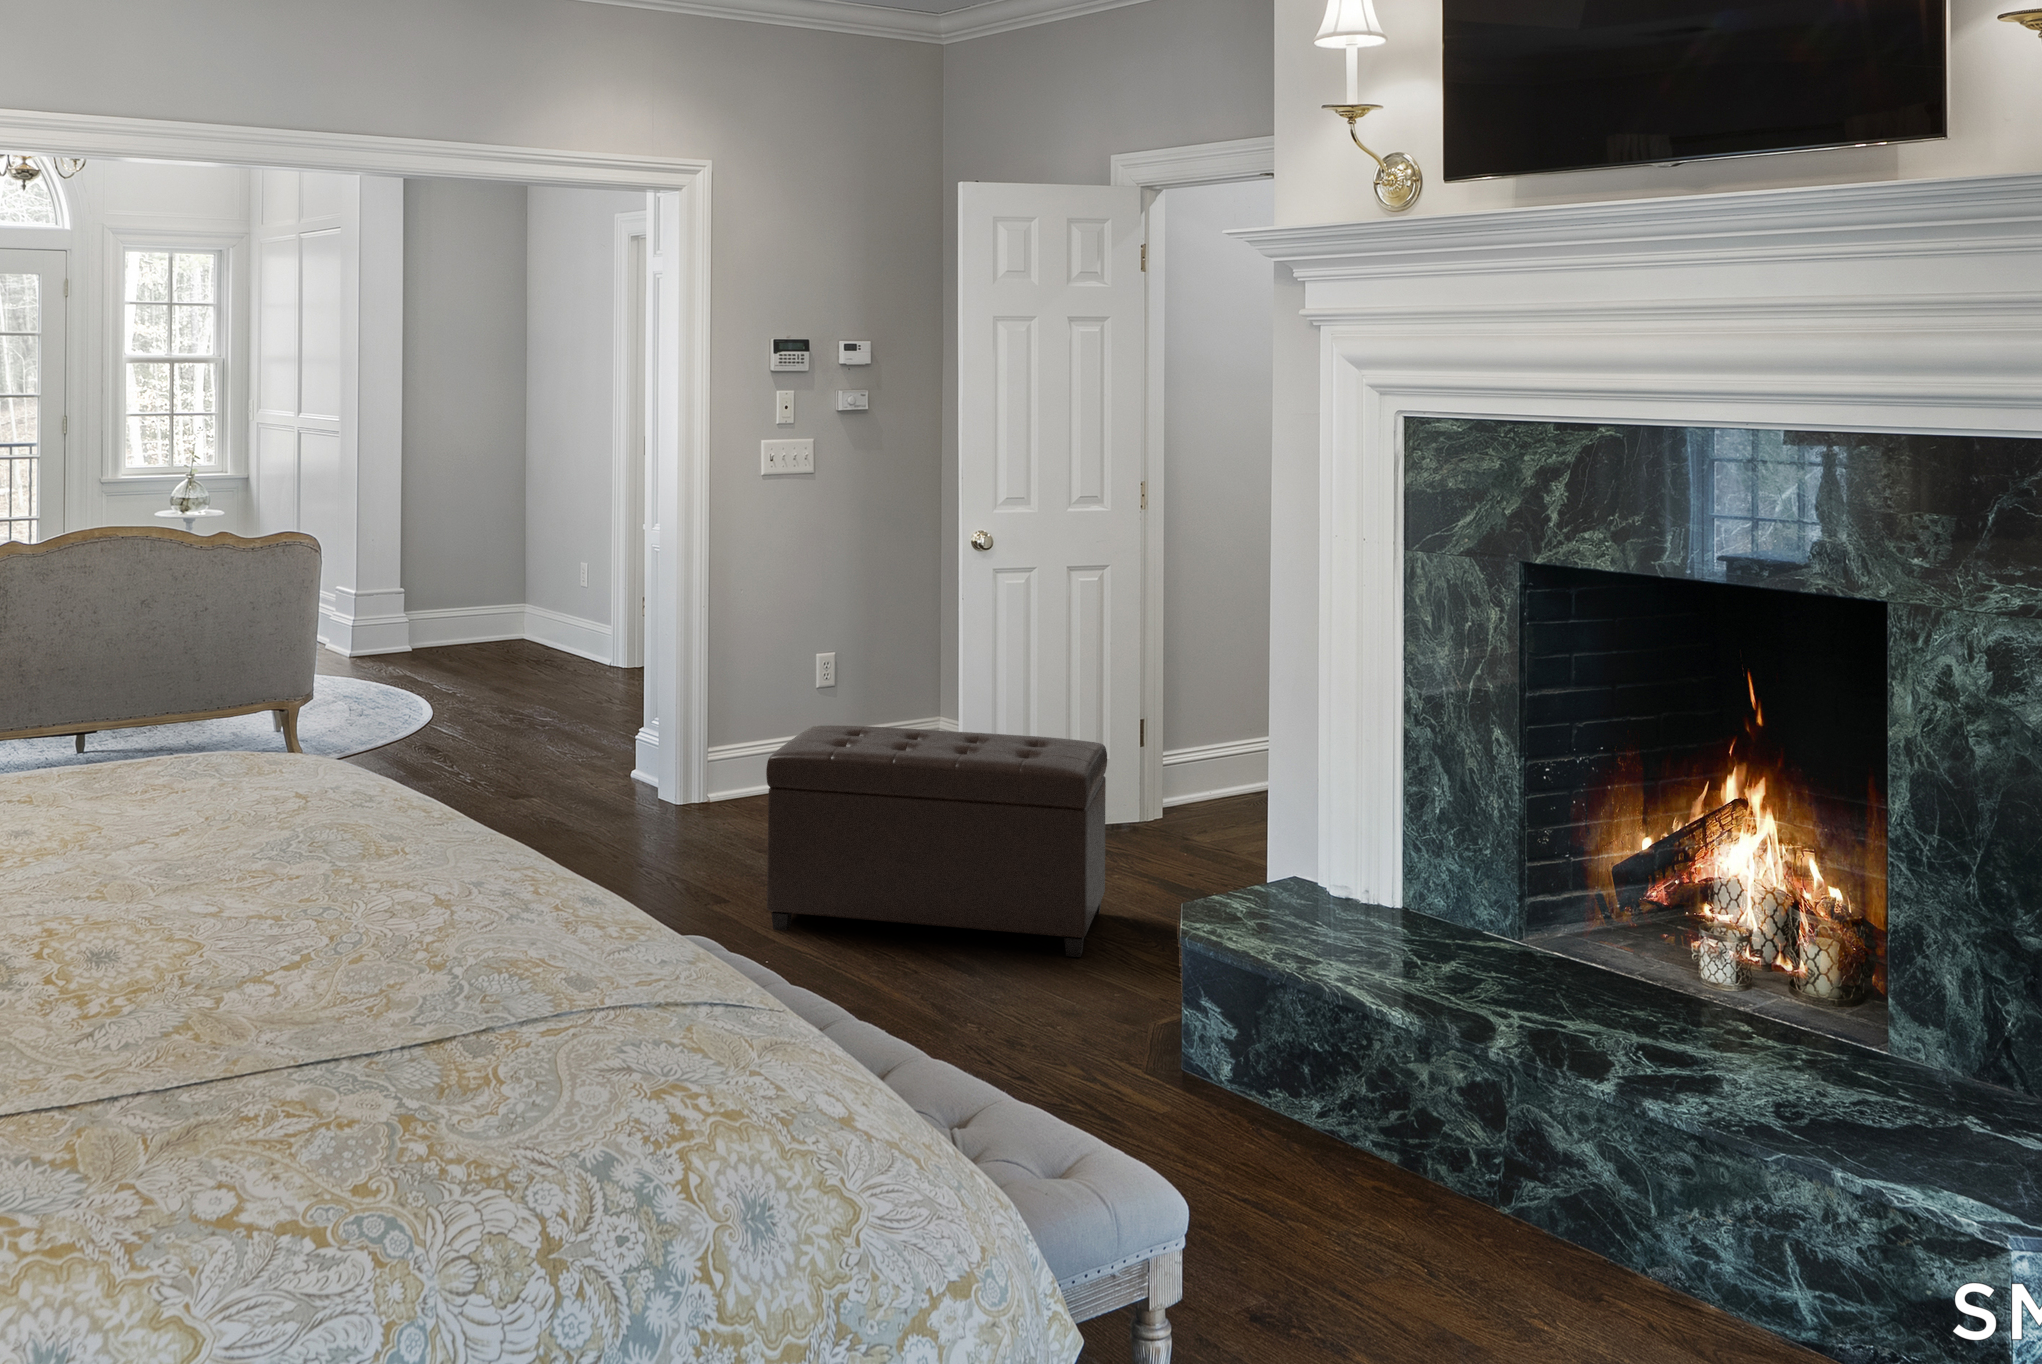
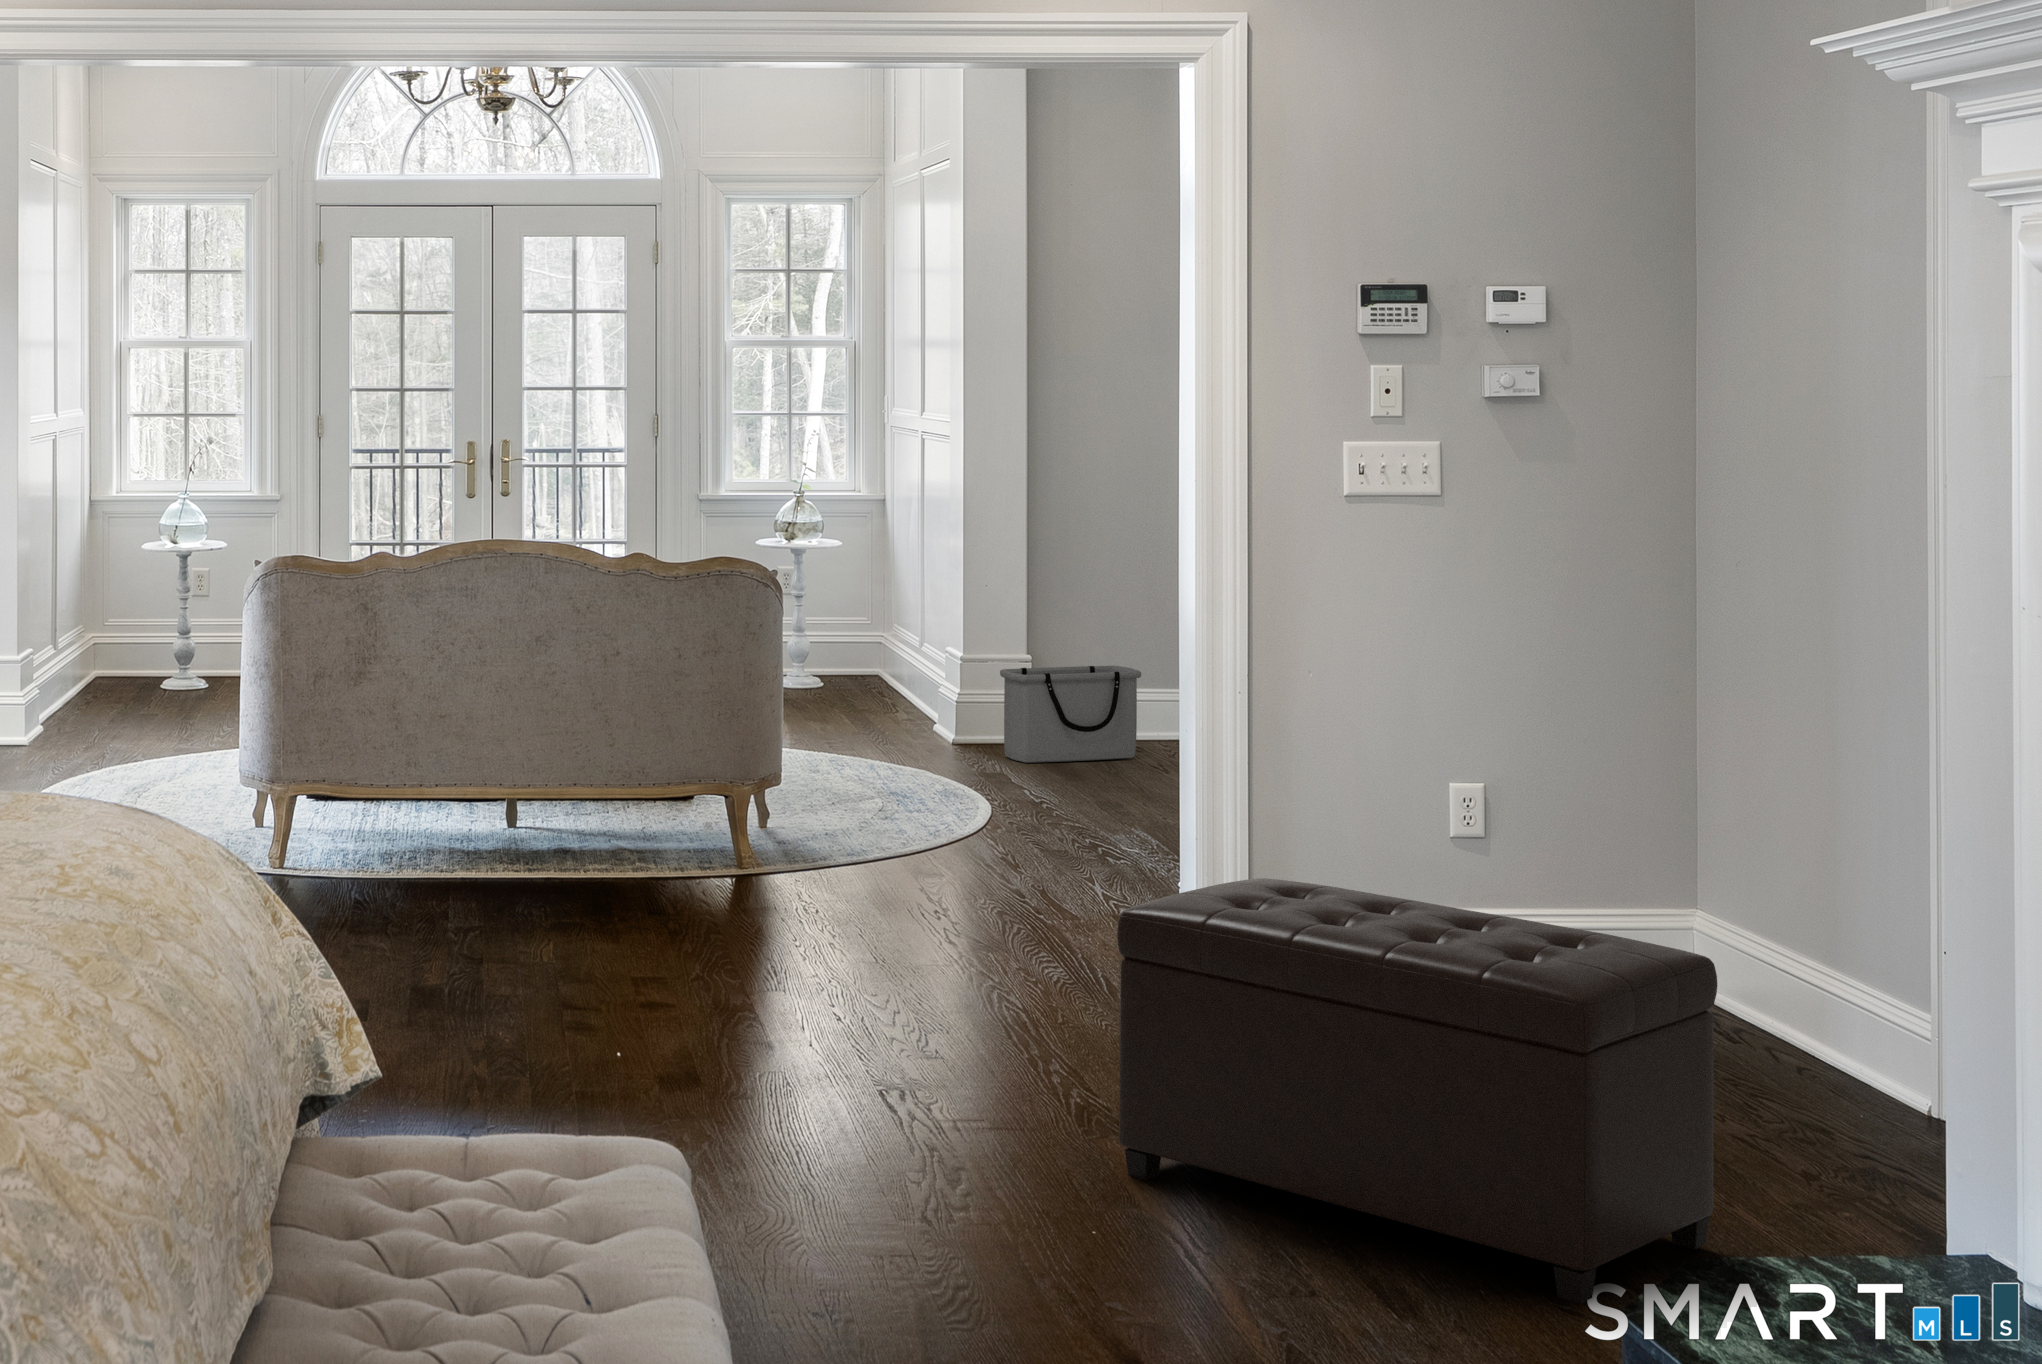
storage bin: none [383,589,478,662] -> present [1000,666,1141,763]

